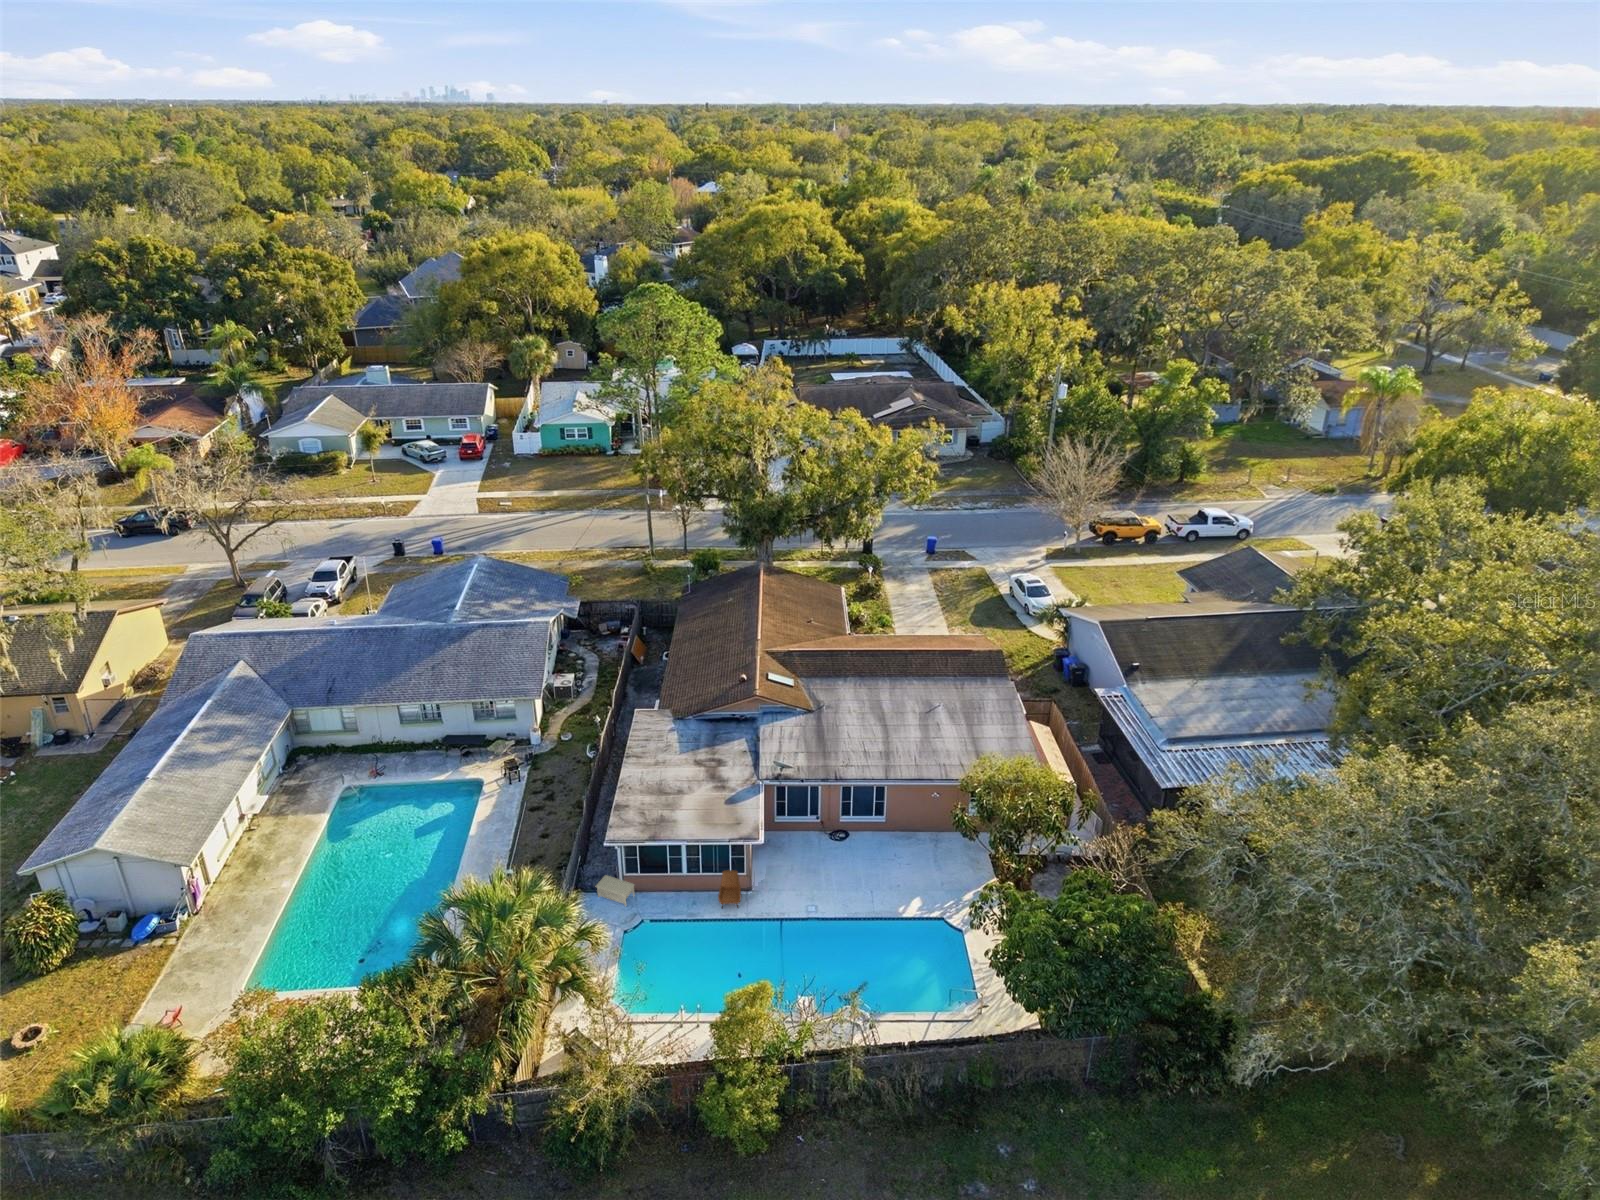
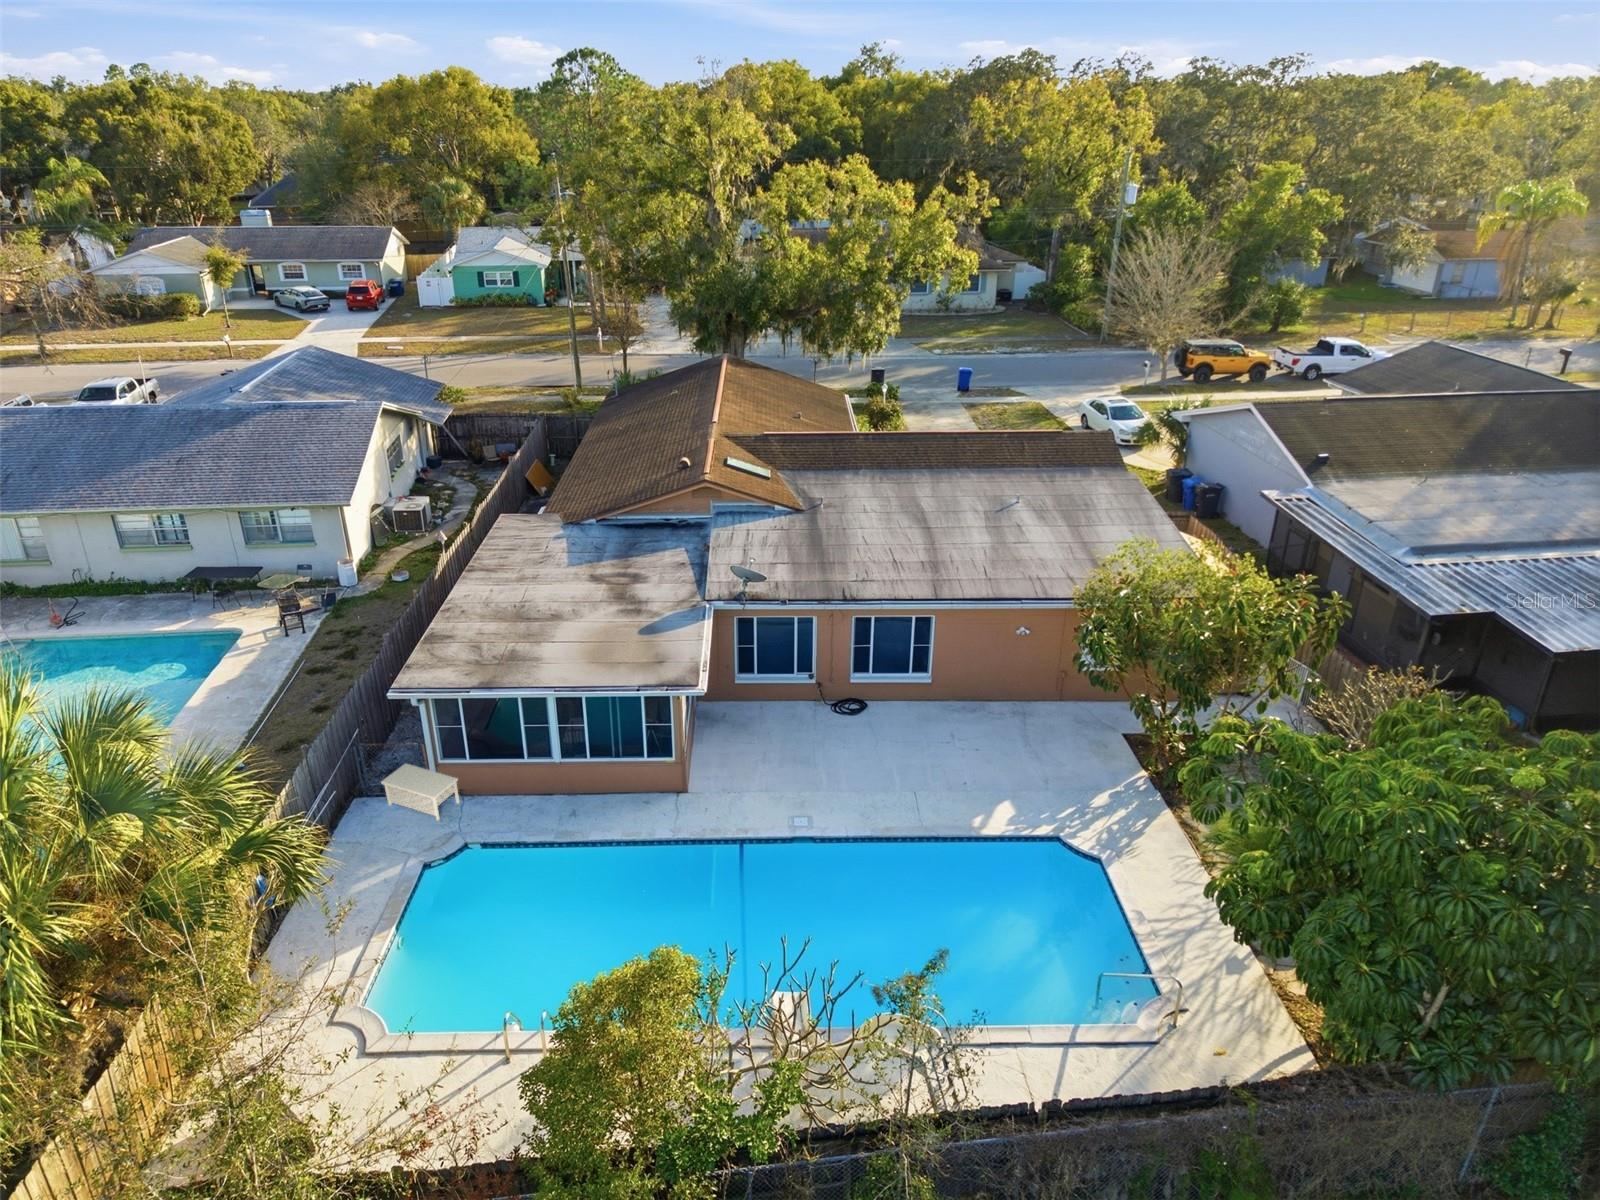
chair: present [718,870,741,905] -> none [617,751,664,824]

